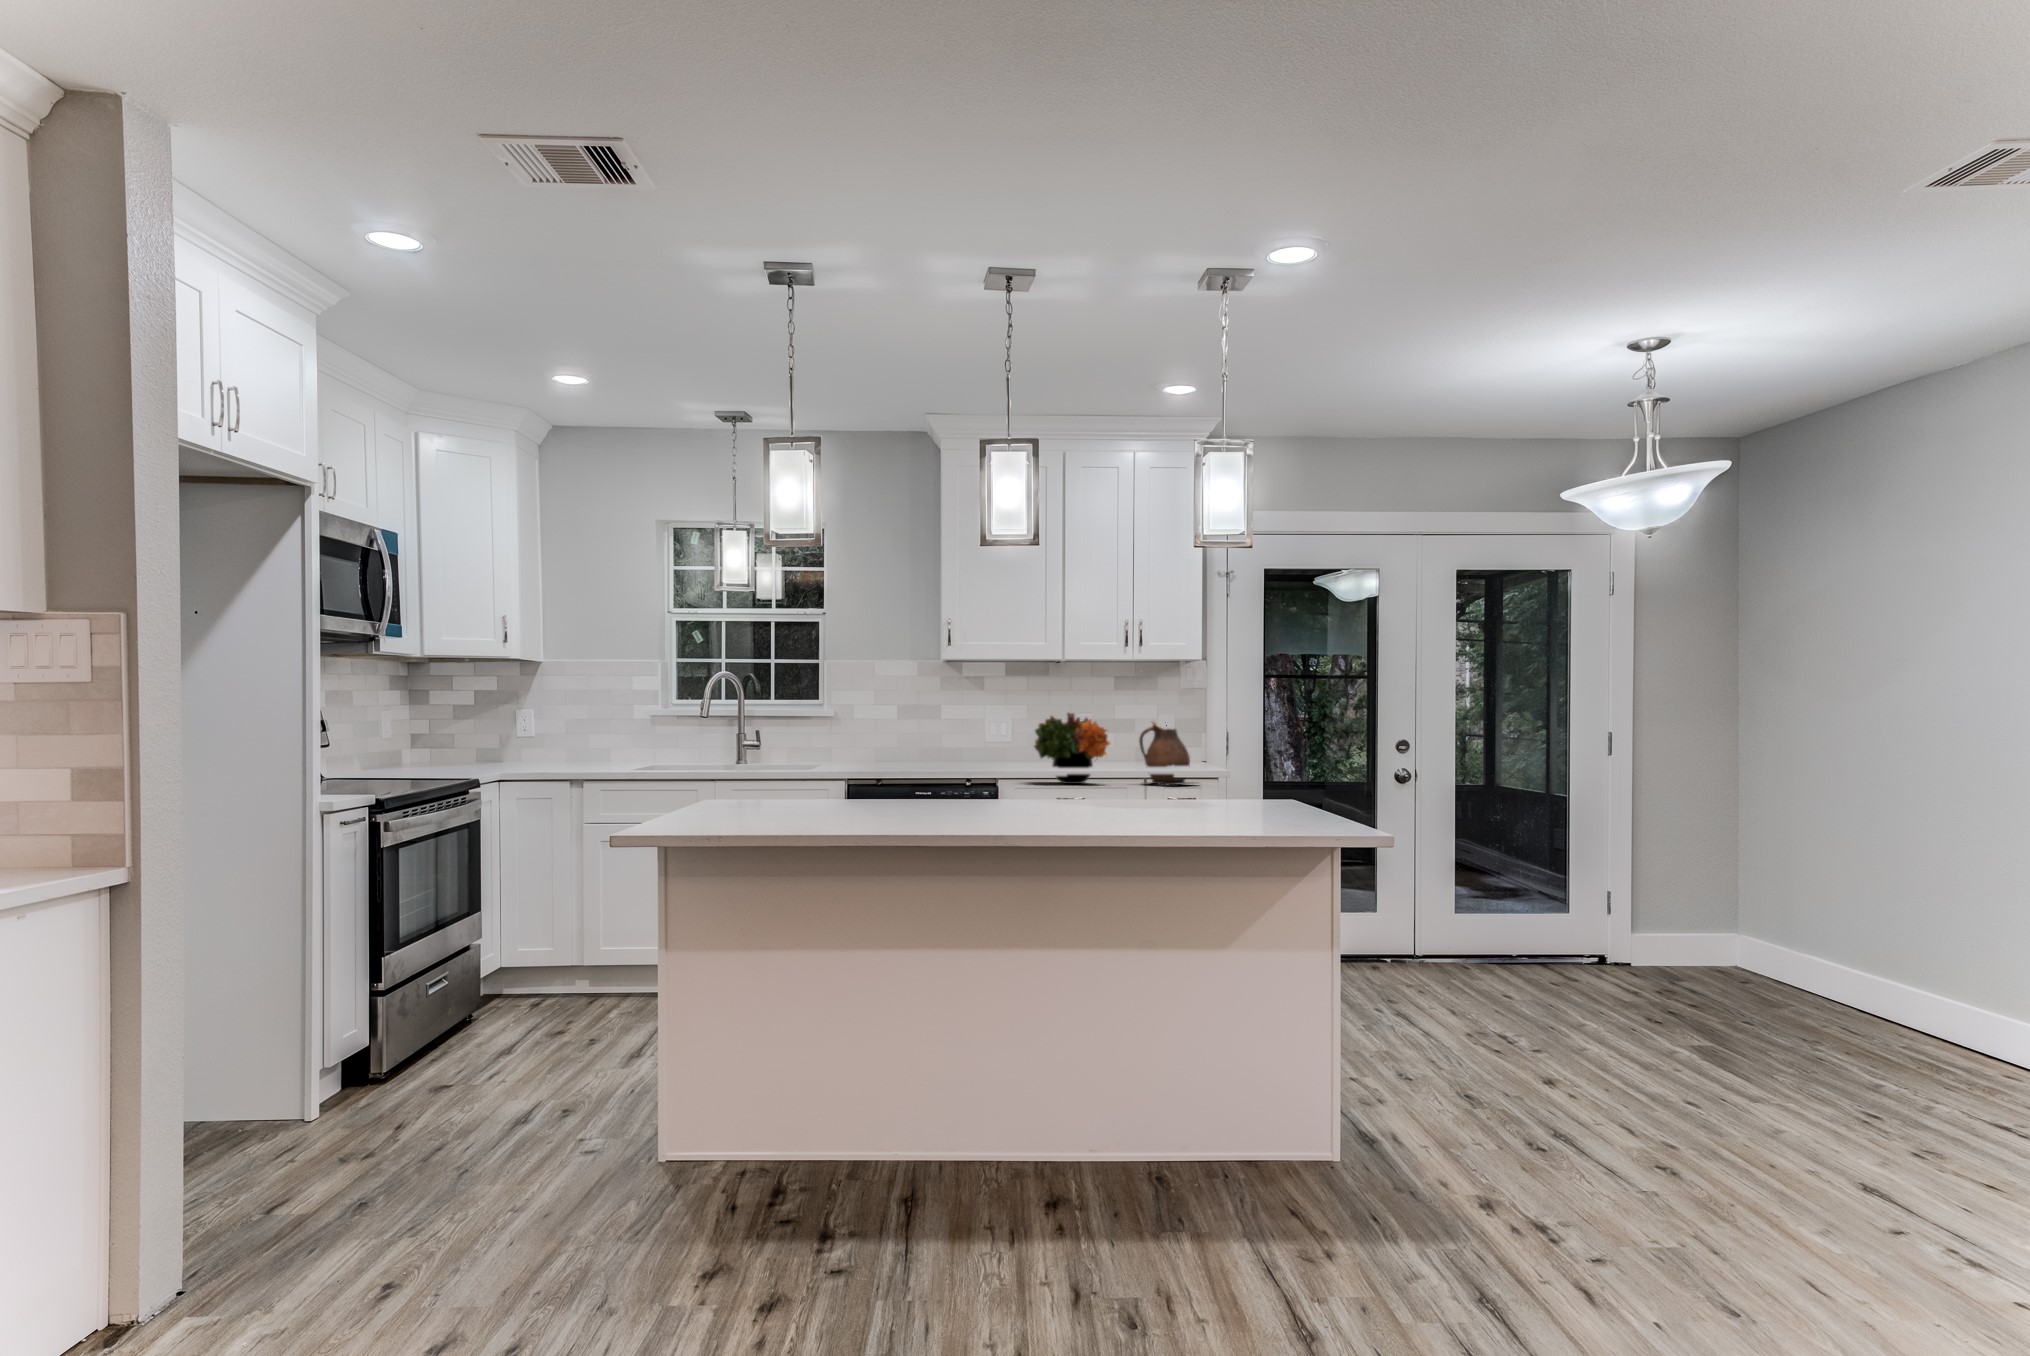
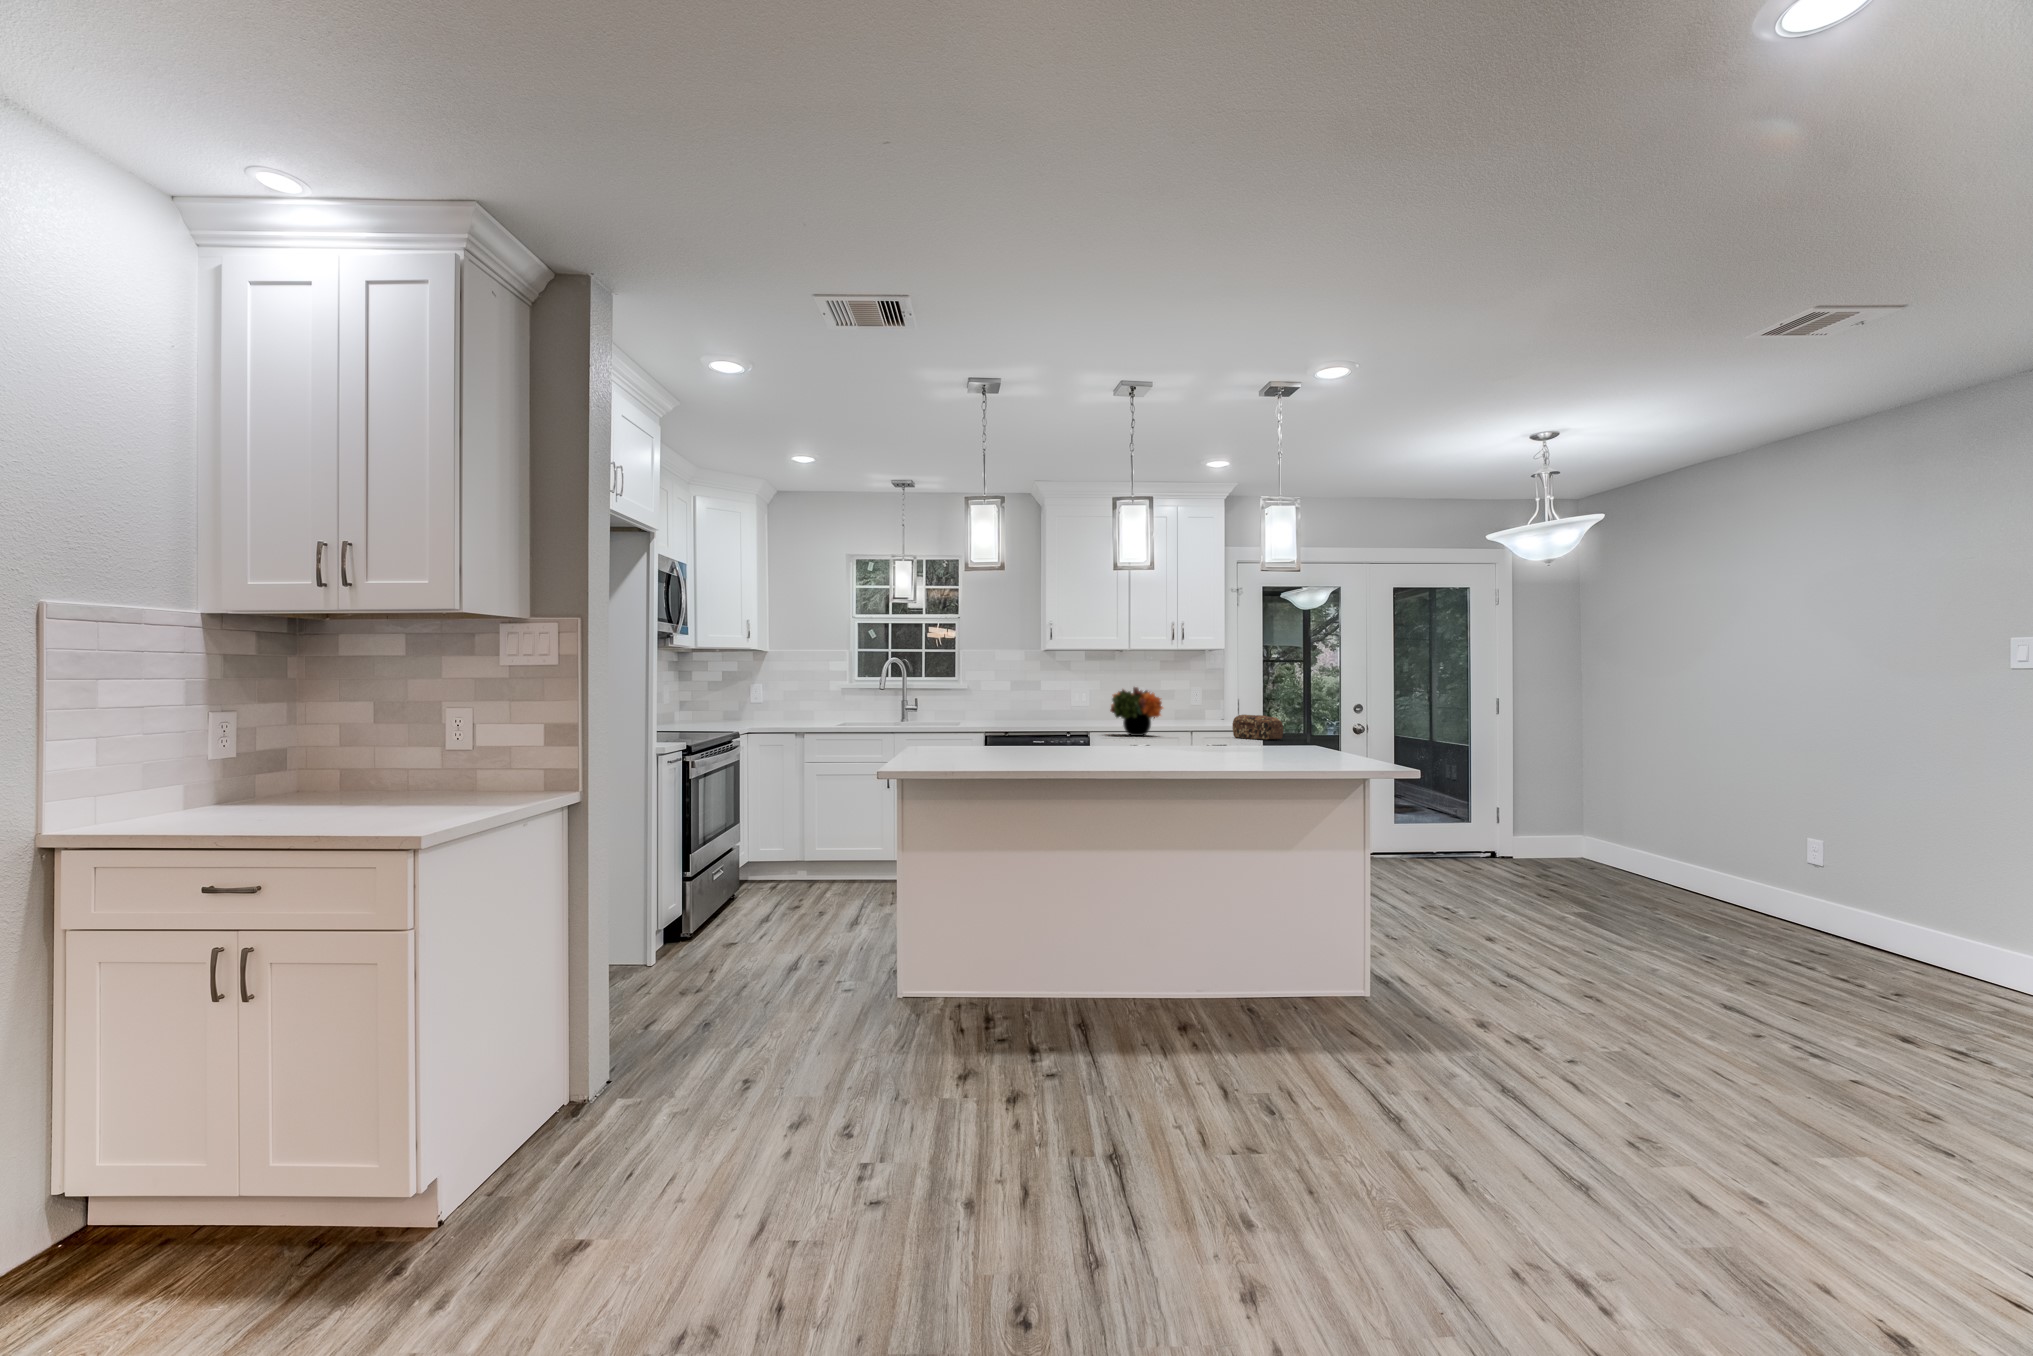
ceramic pitcher: present [1139,721,1192,785] -> none [1182,693,1225,737]
bread loaf: none [1211,753,1282,789] -> present [1233,715,1283,740]

